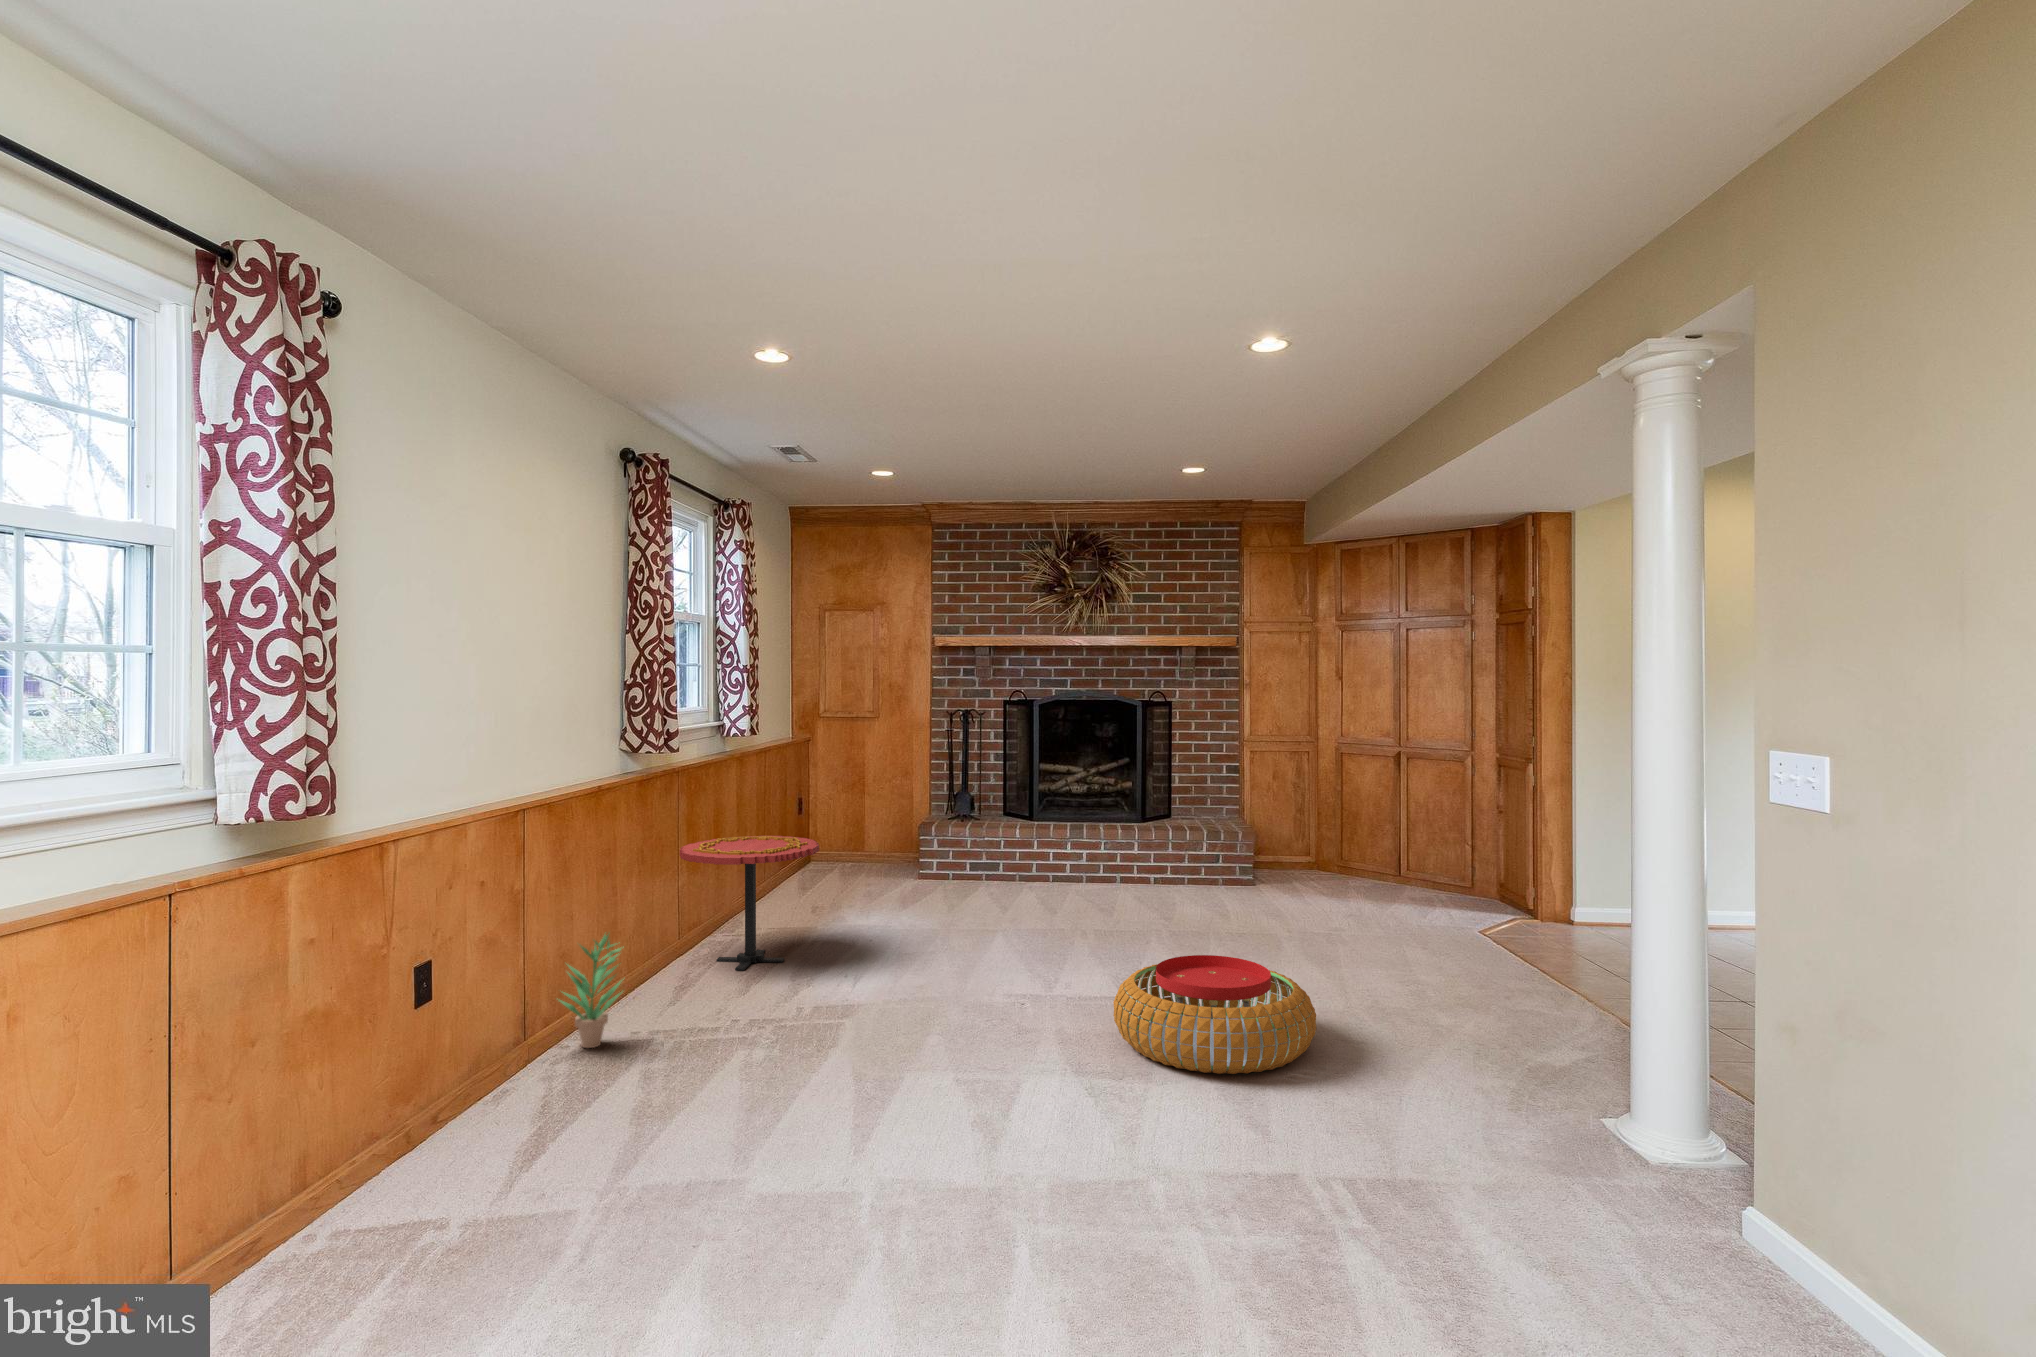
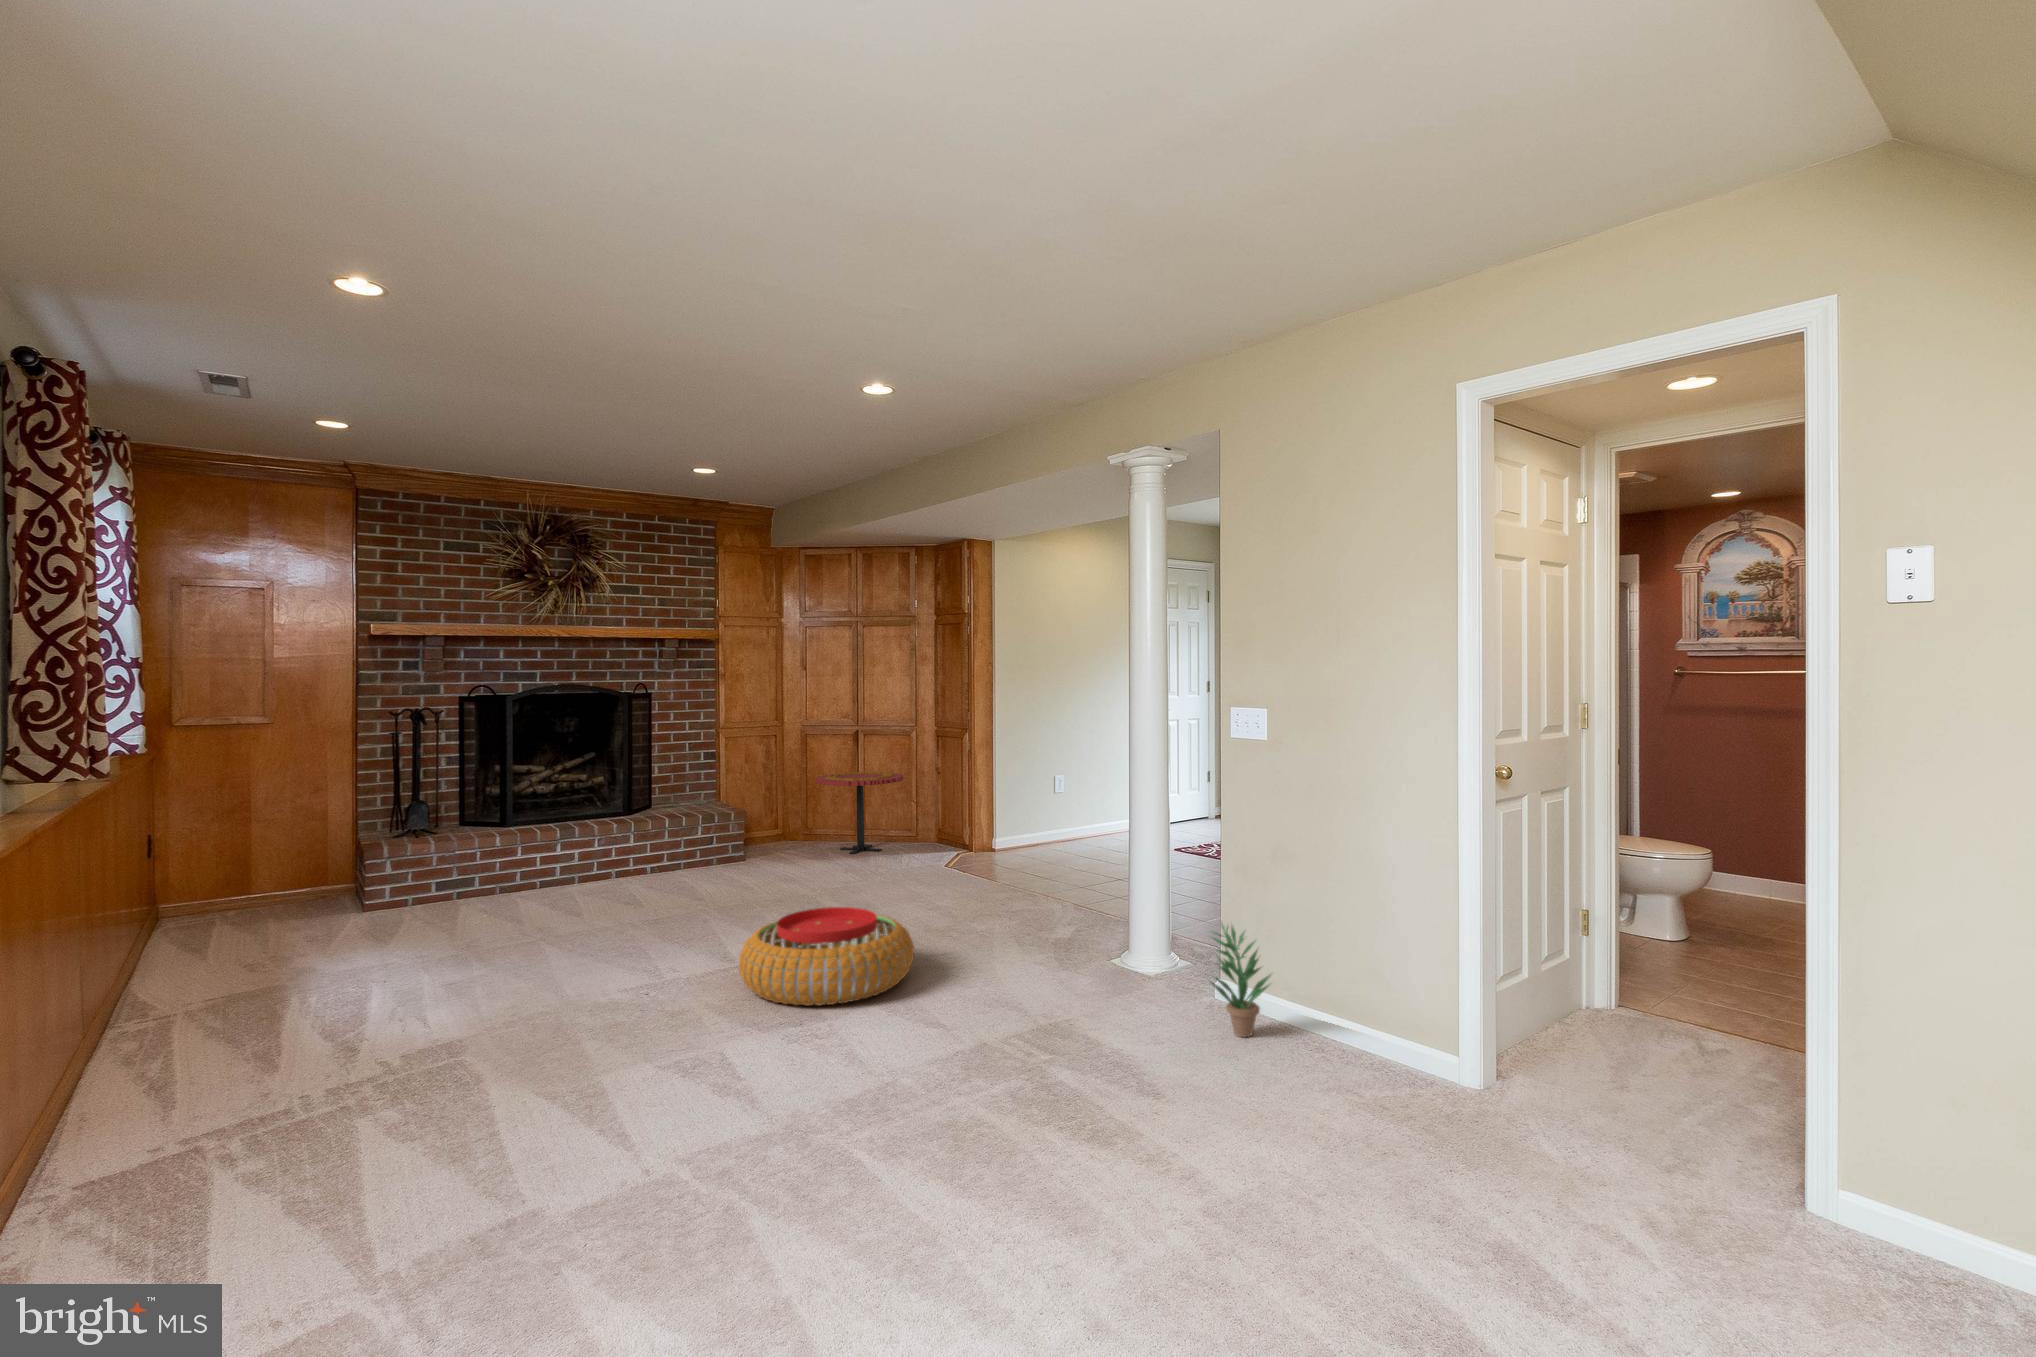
side table: present [680,836,819,970] -> present [816,772,903,854]
potted plant: present [560,933,621,1048] -> present [1212,921,1270,1037]

